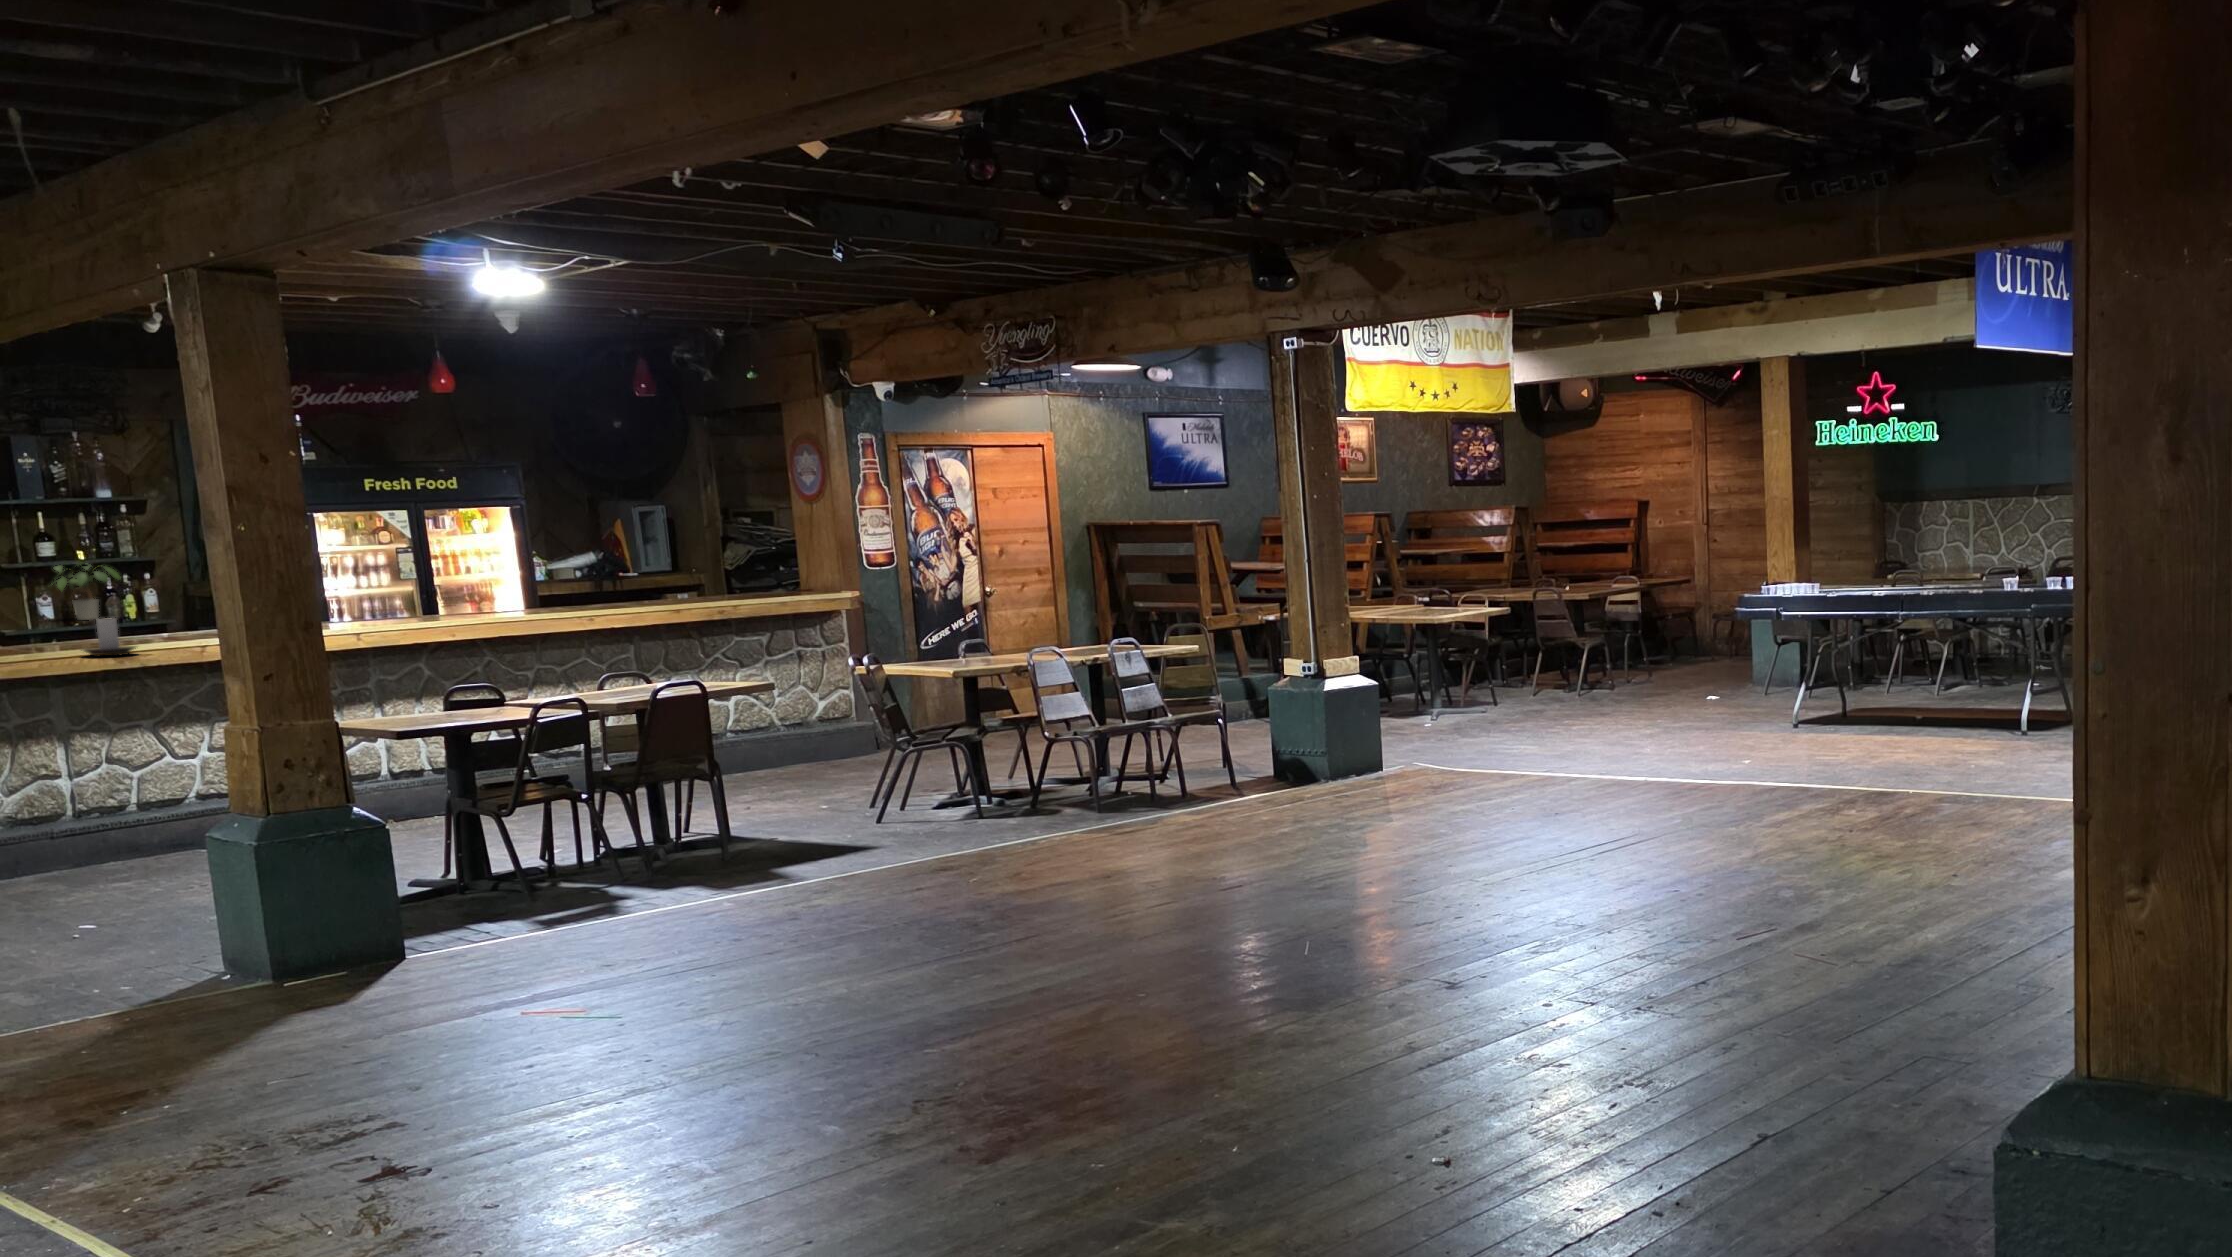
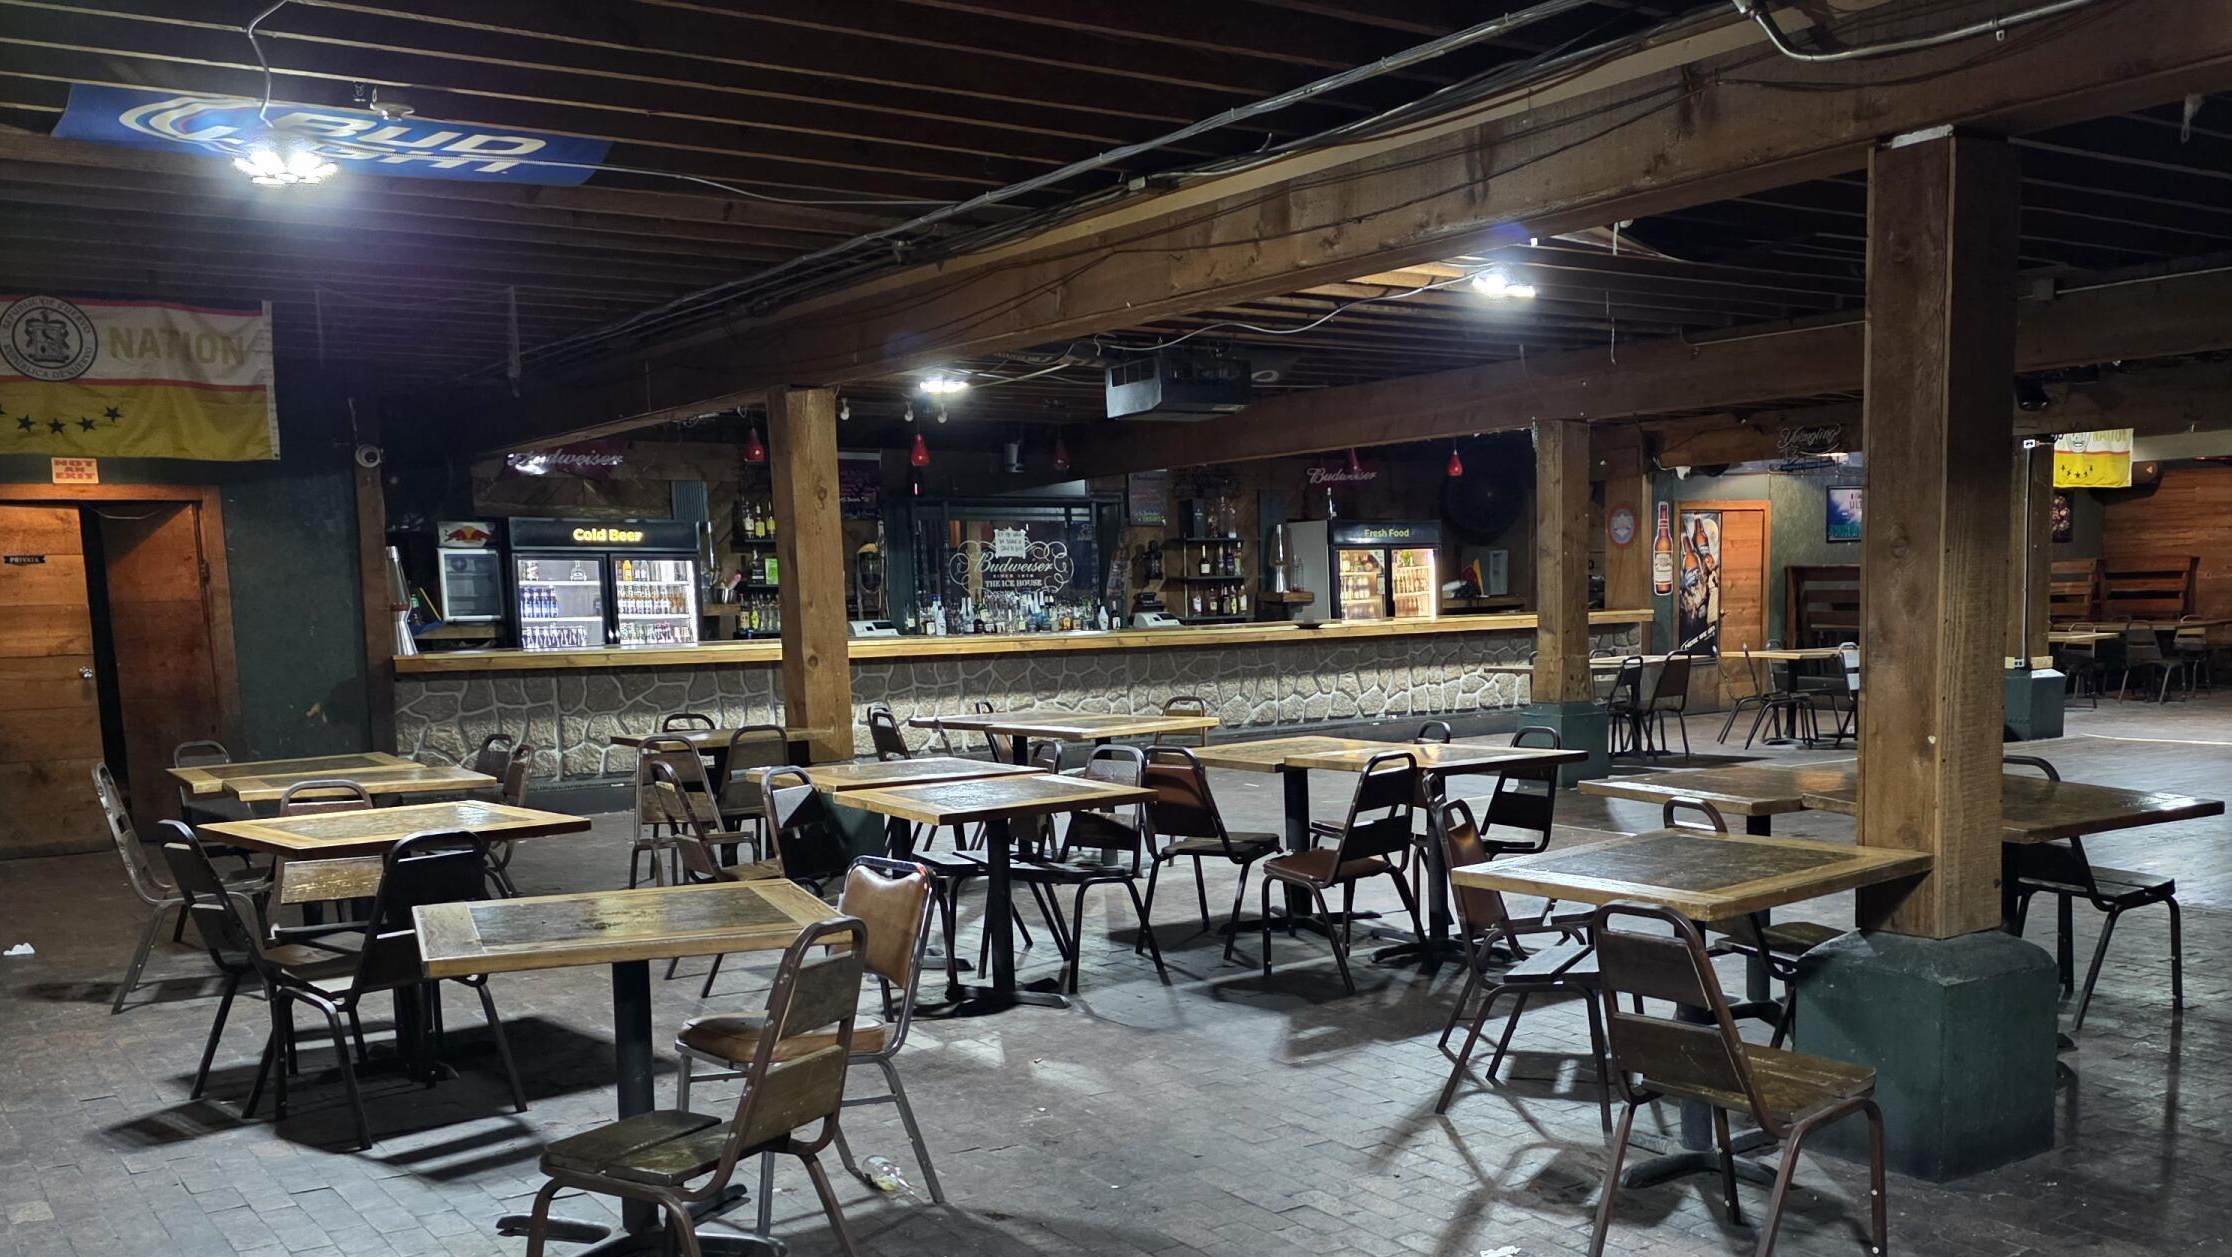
potted plant: present [54,565,120,620] -> none [1211,576,1249,612]

